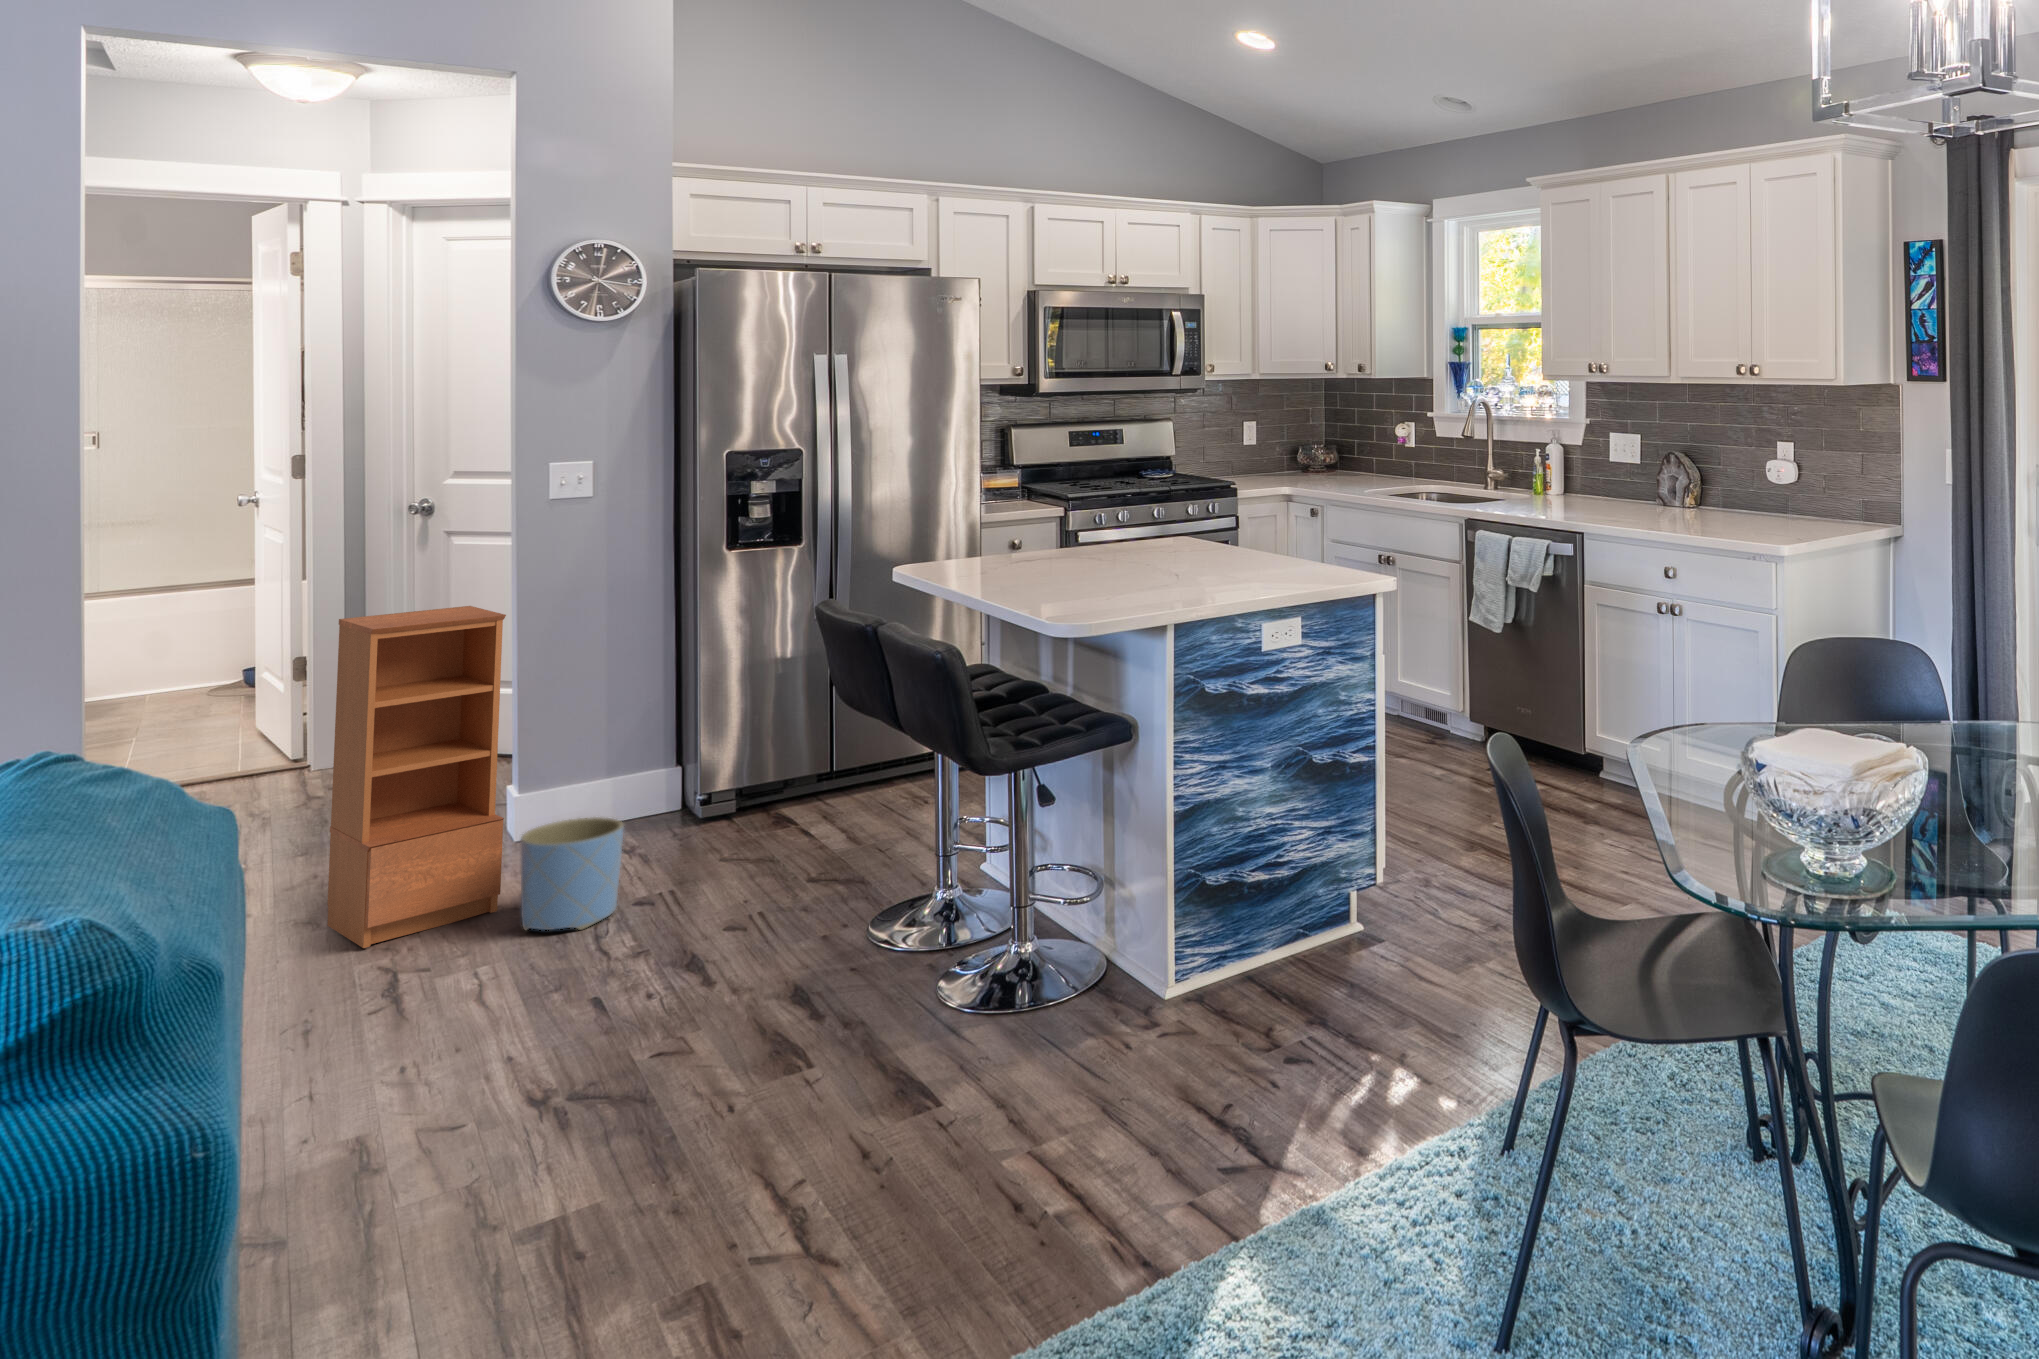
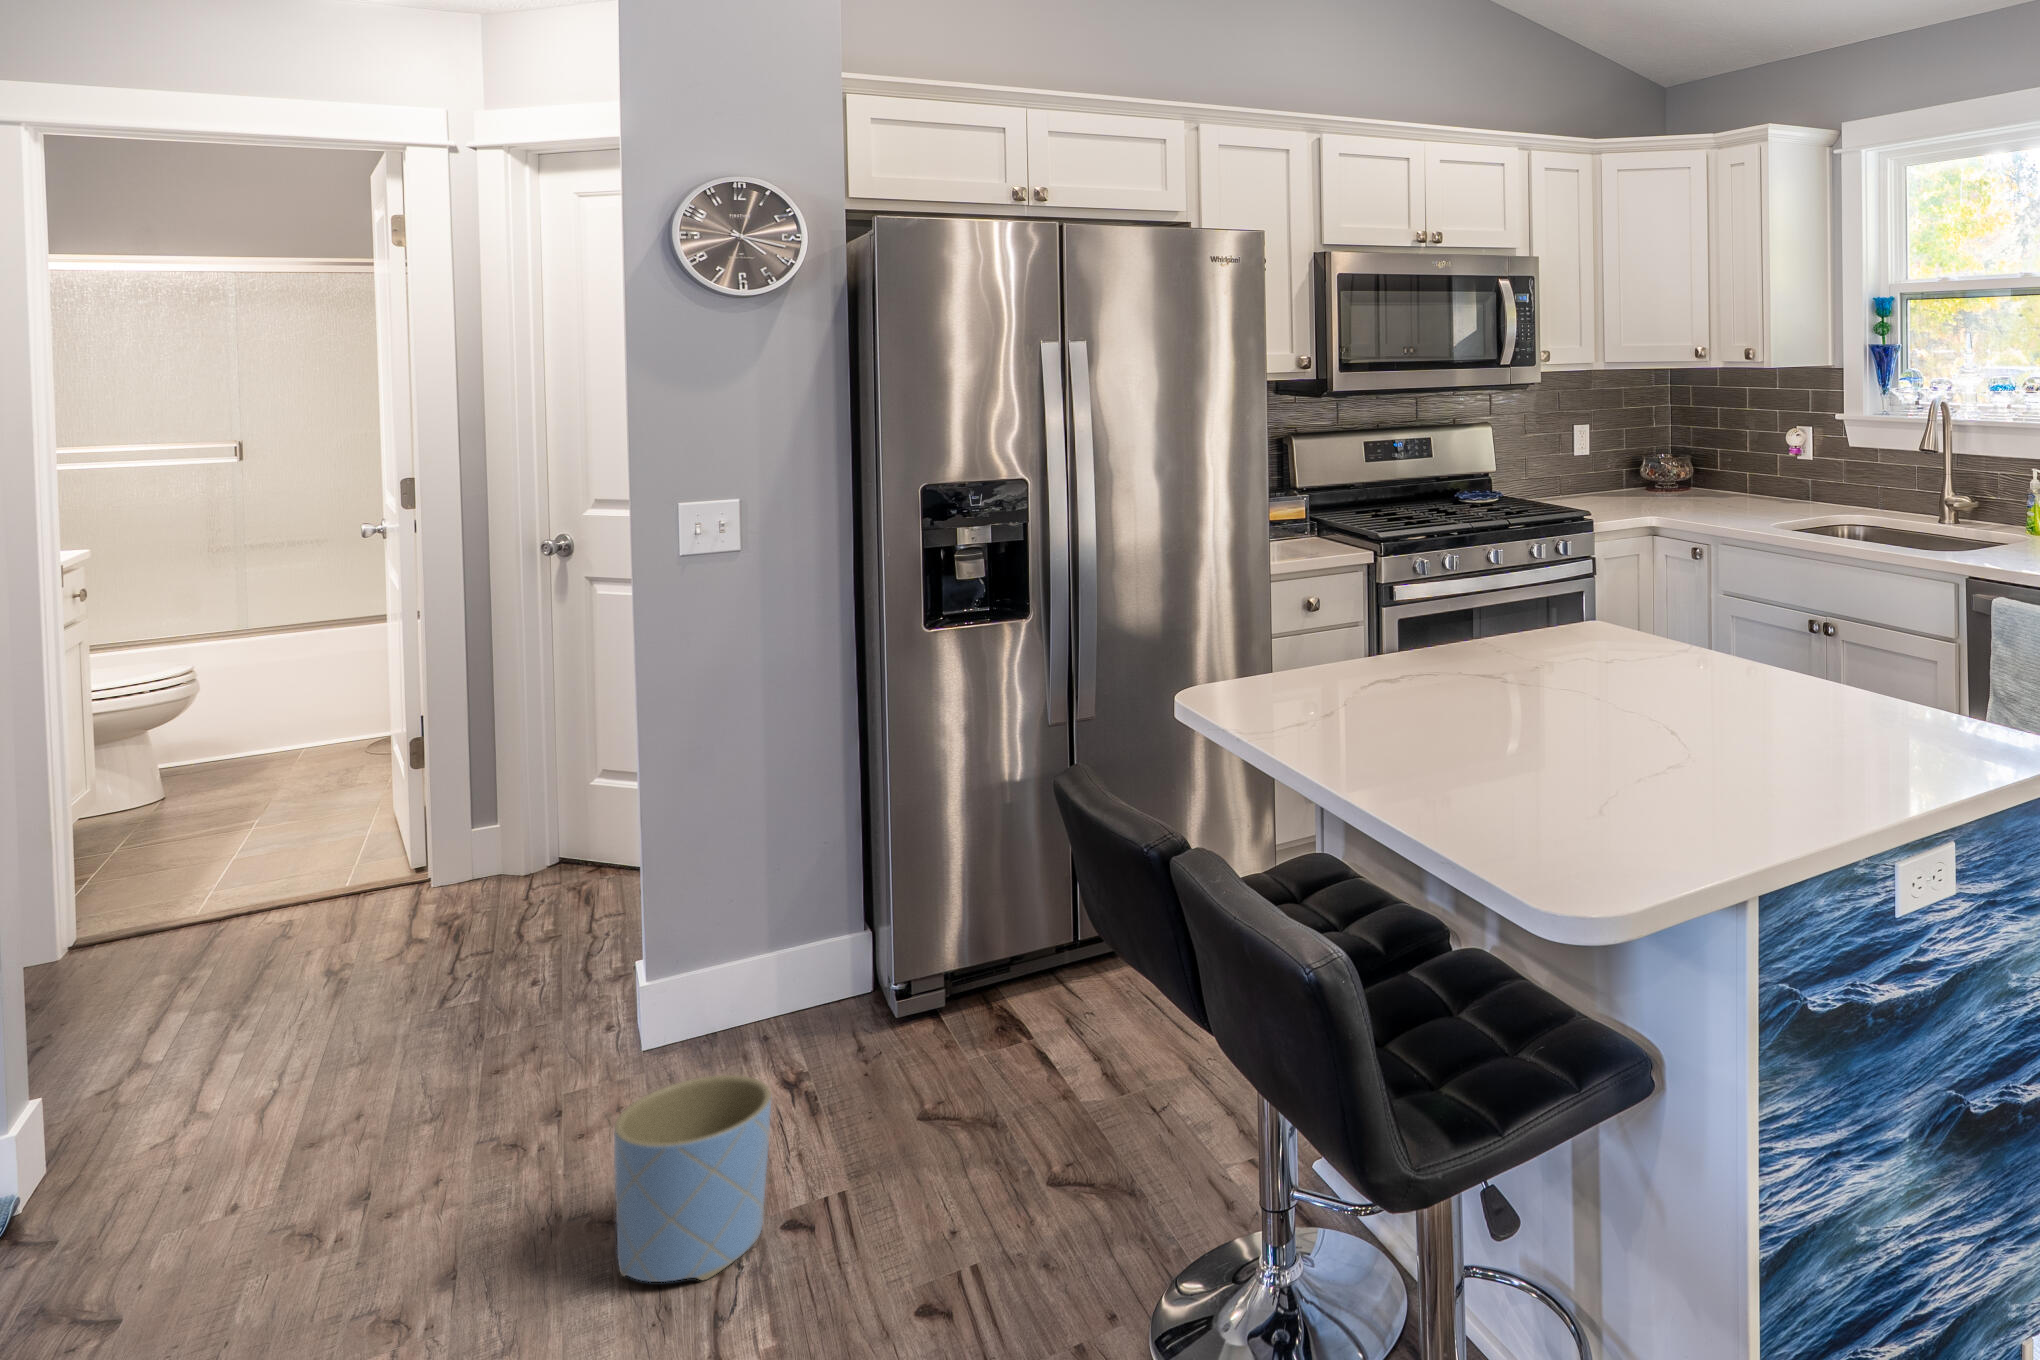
bookcase: present [327,606,506,948] -> none [347,730,599,1302]

